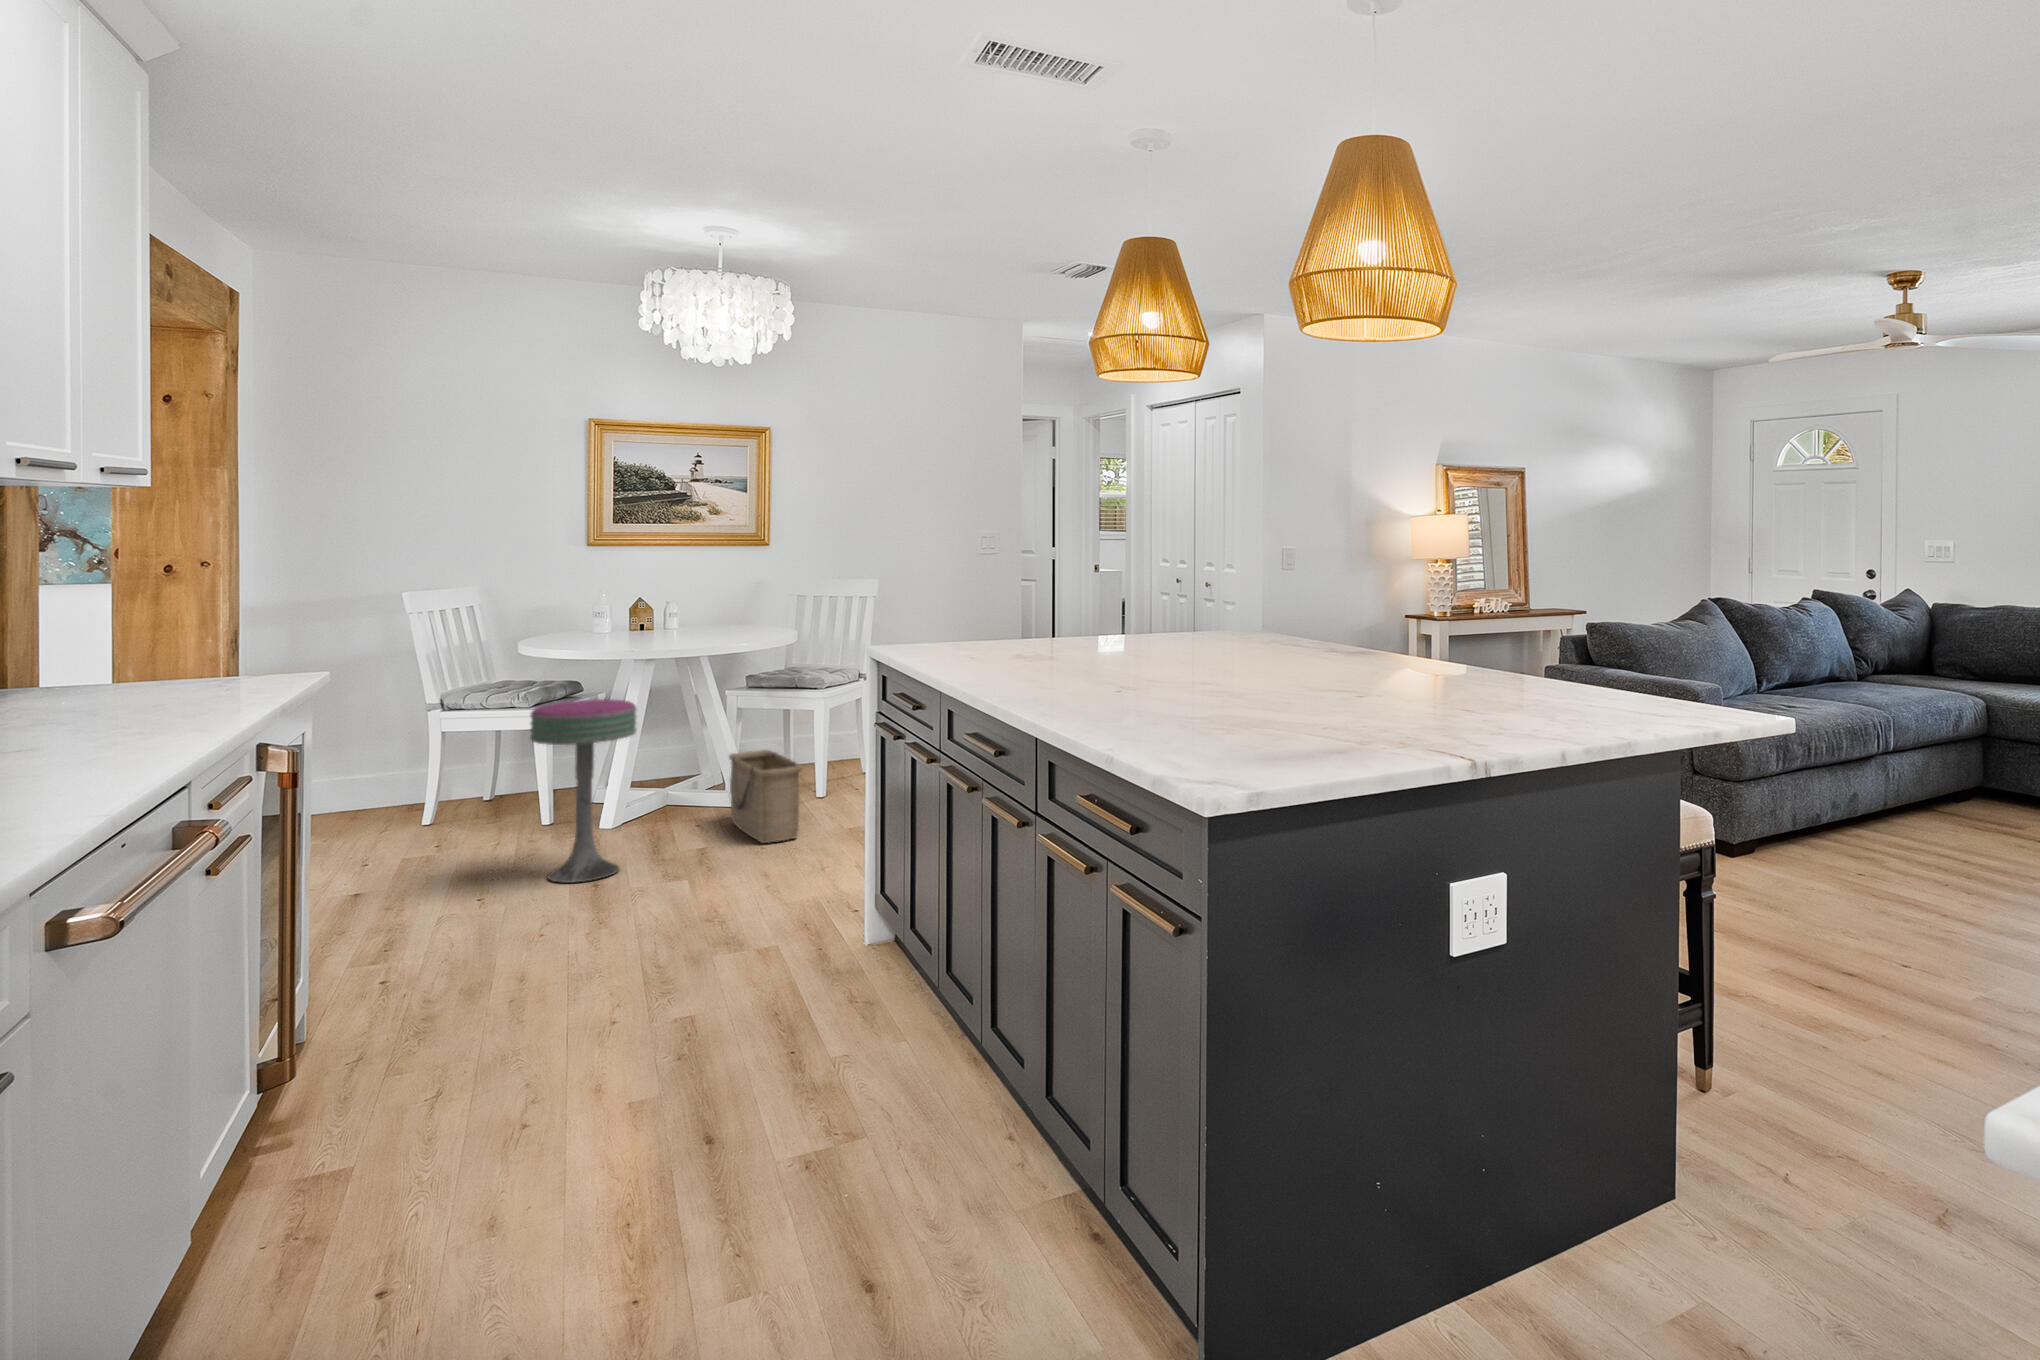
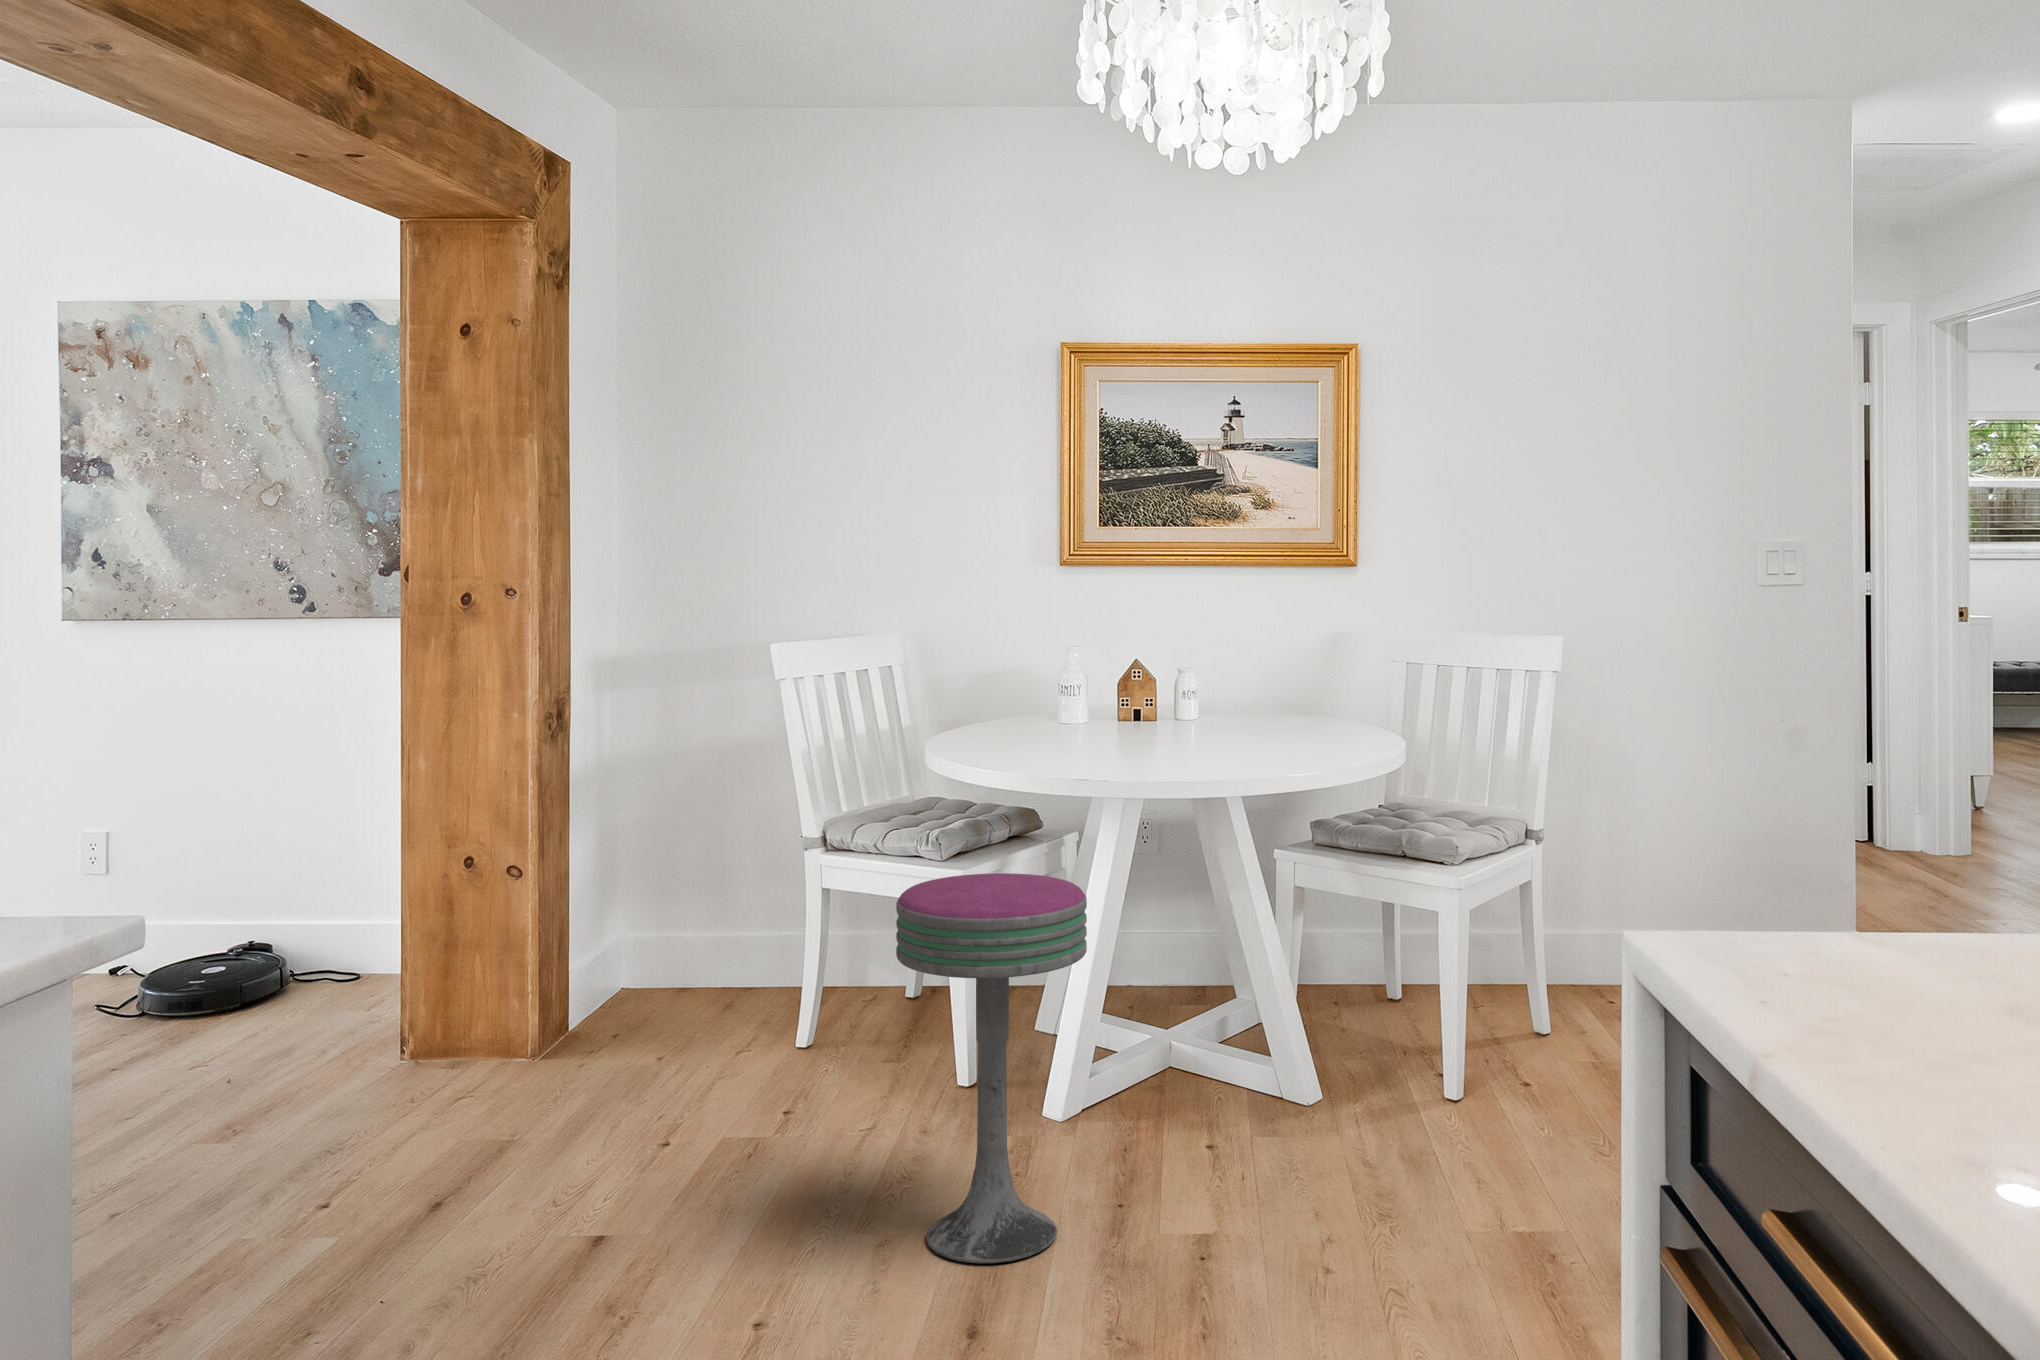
basket: present [729,750,802,843] -> none [1275,984,1414,1208]

